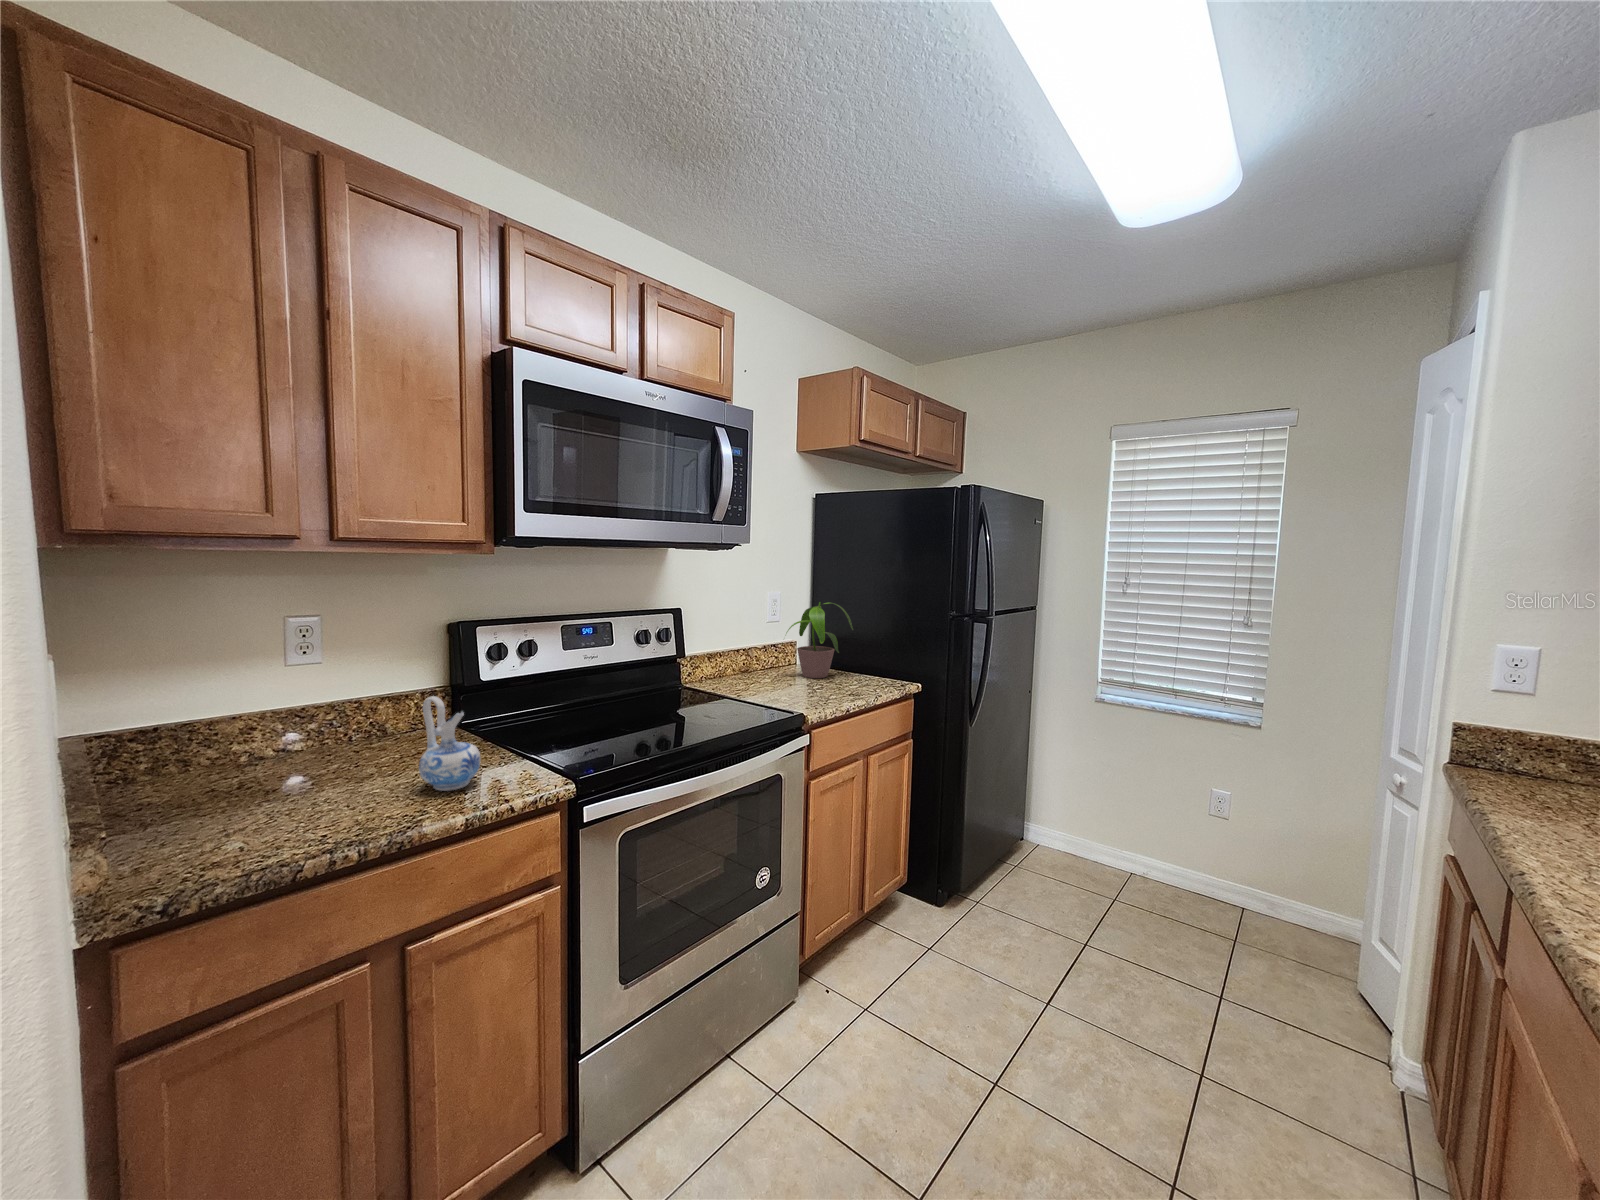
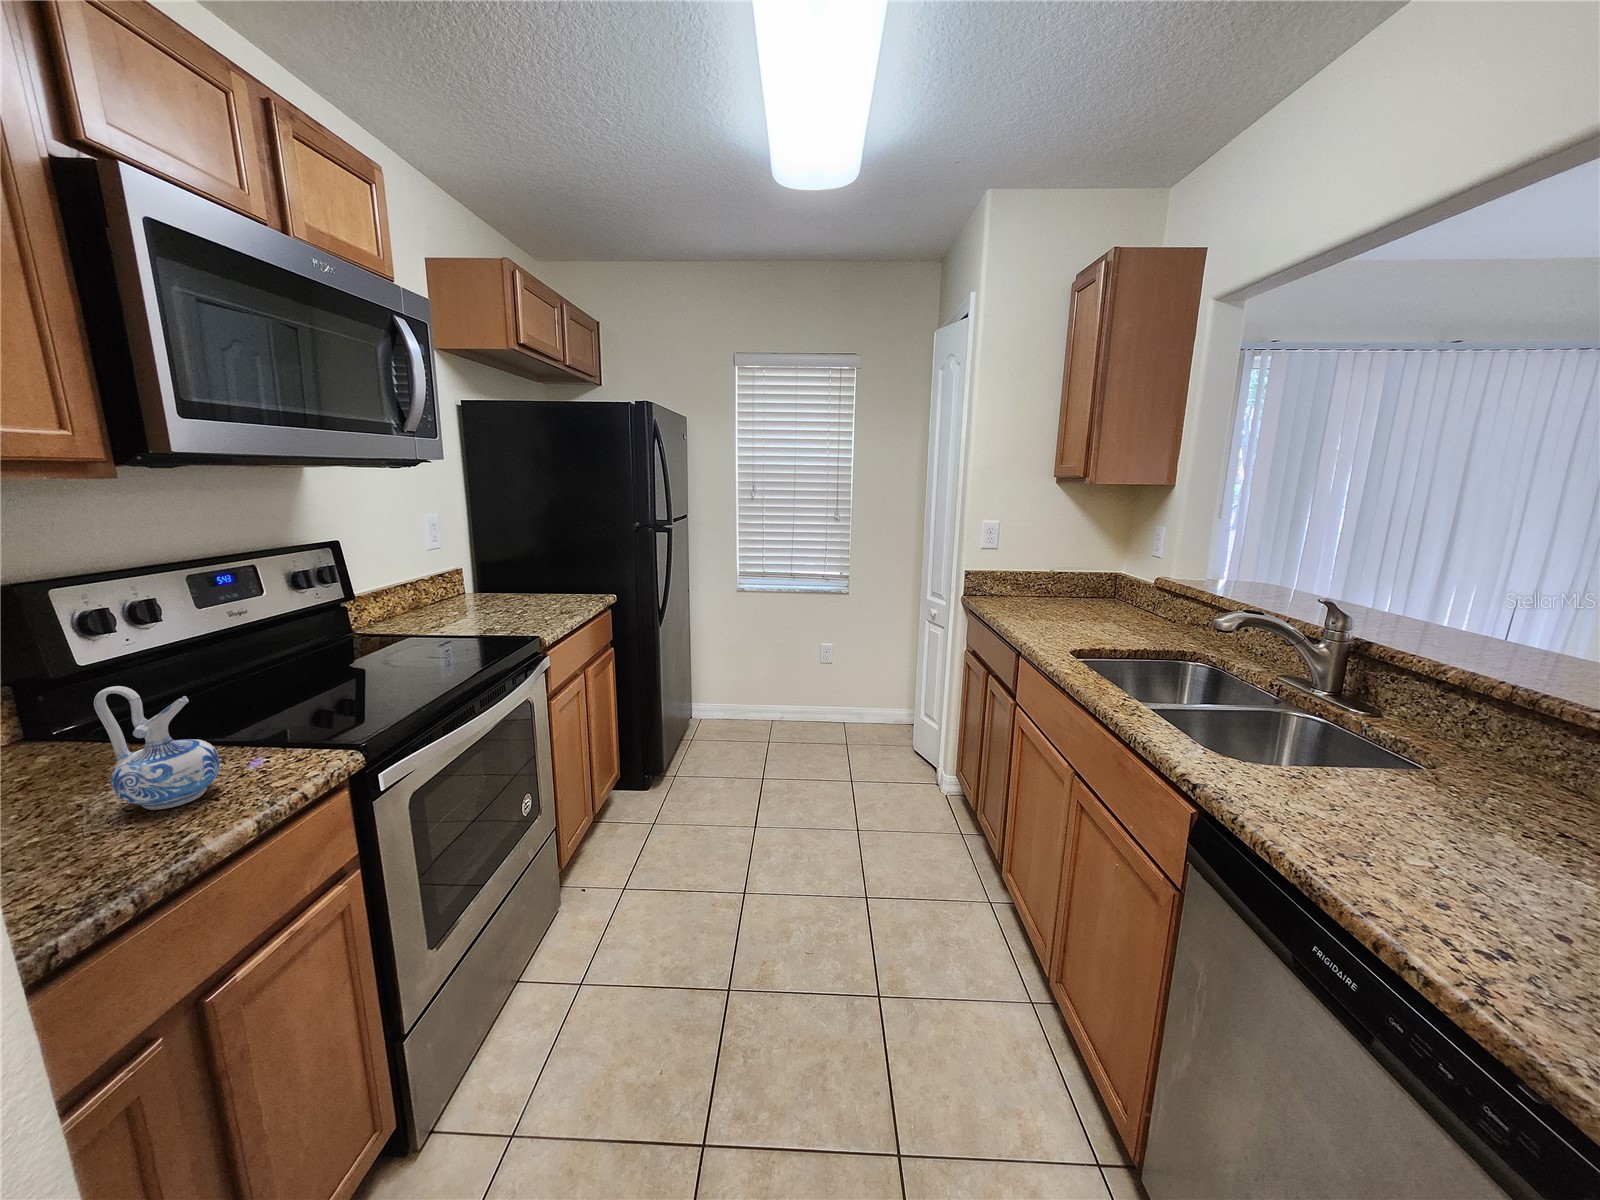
potted plant: present [786,602,853,678] -> none [453,524,550,605]

